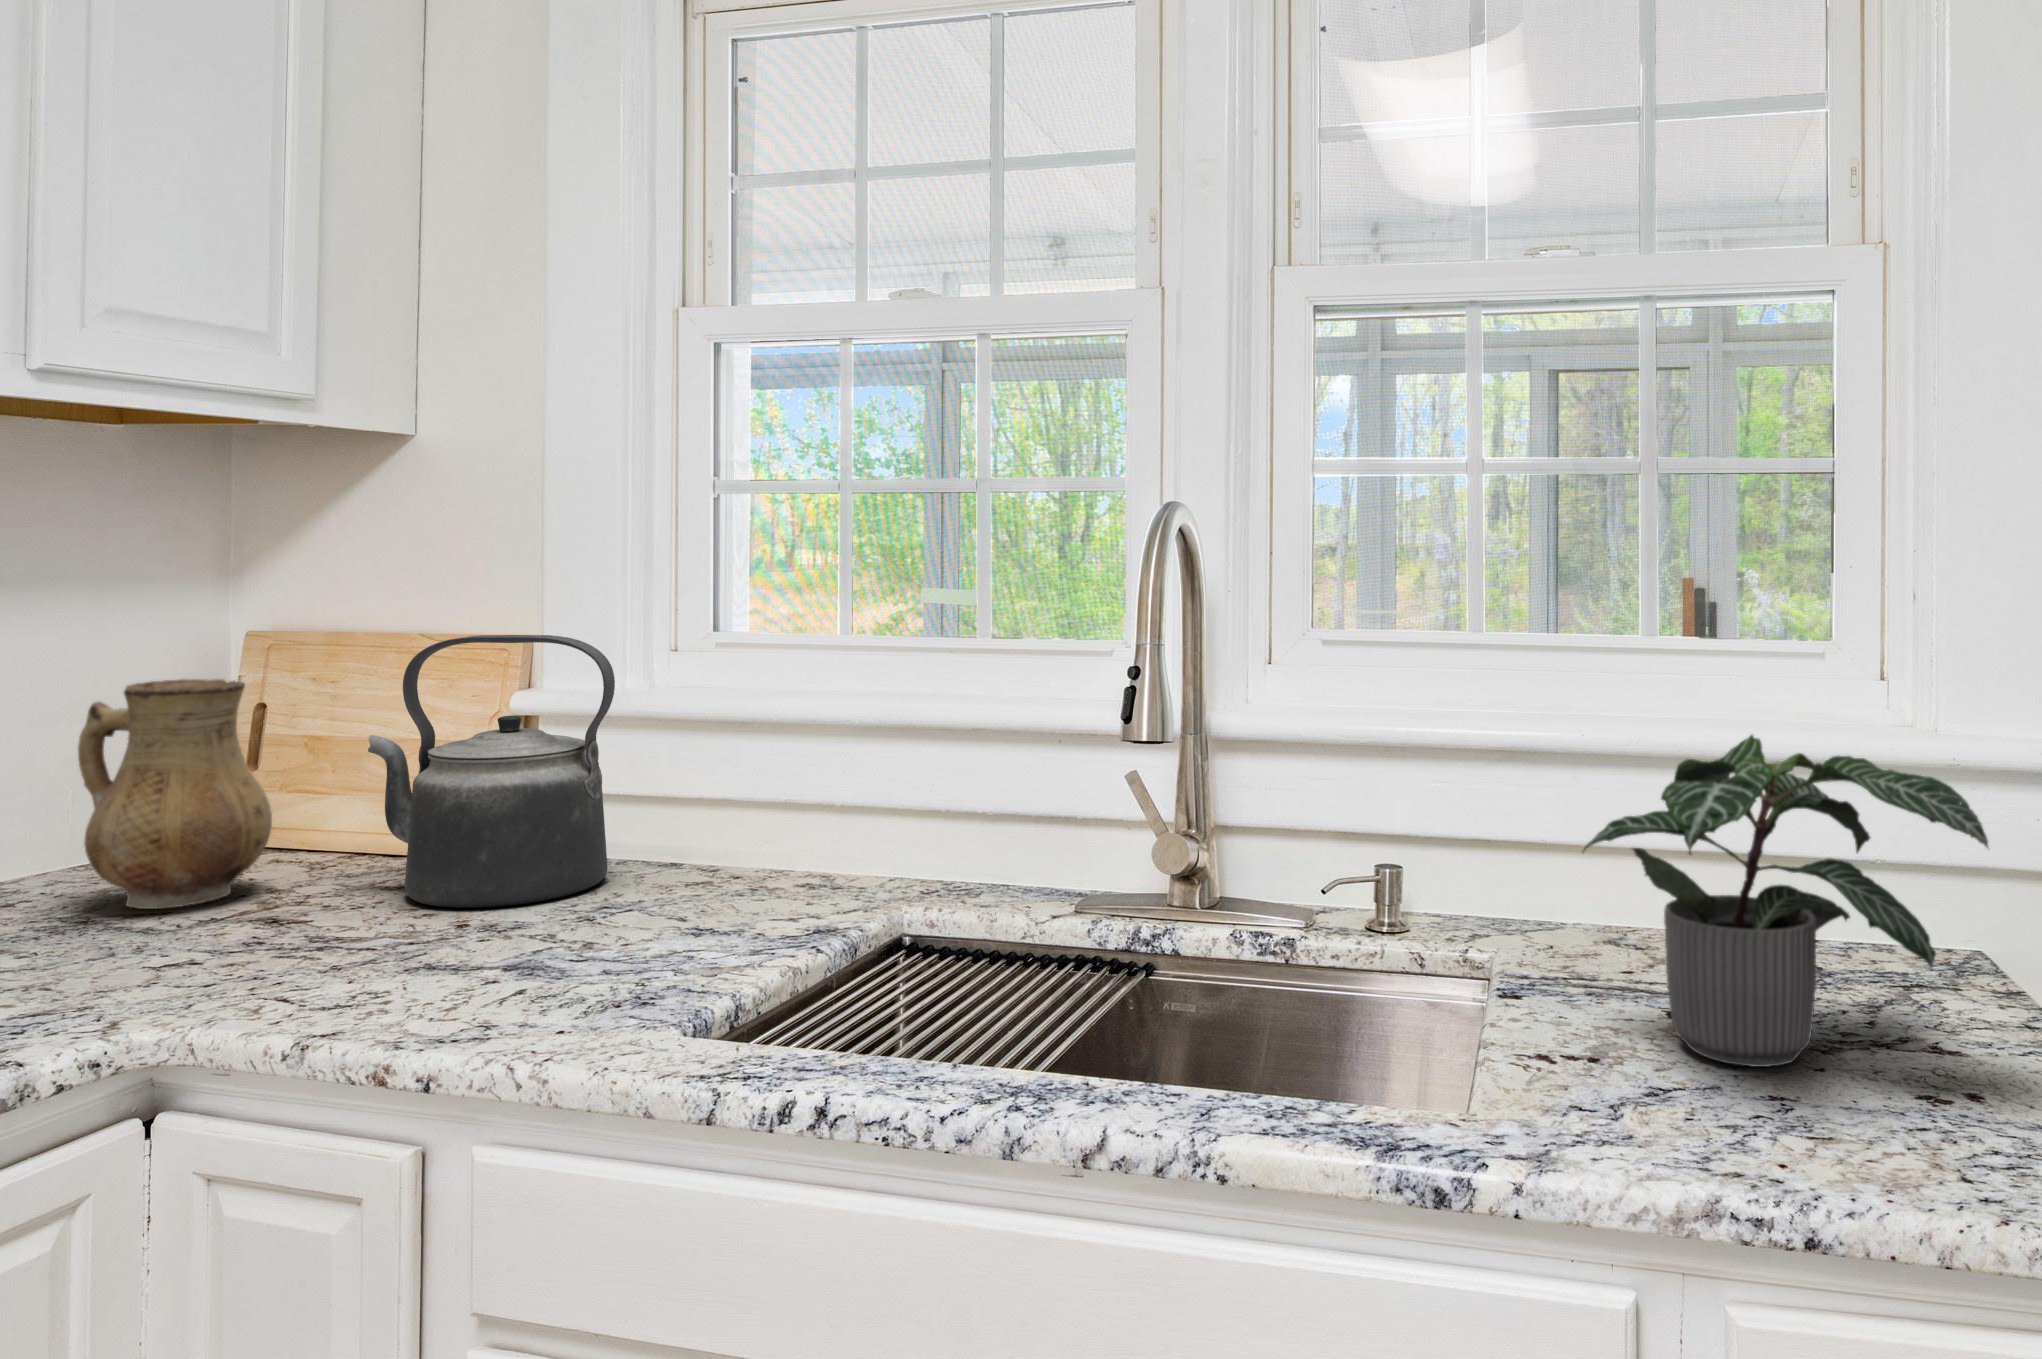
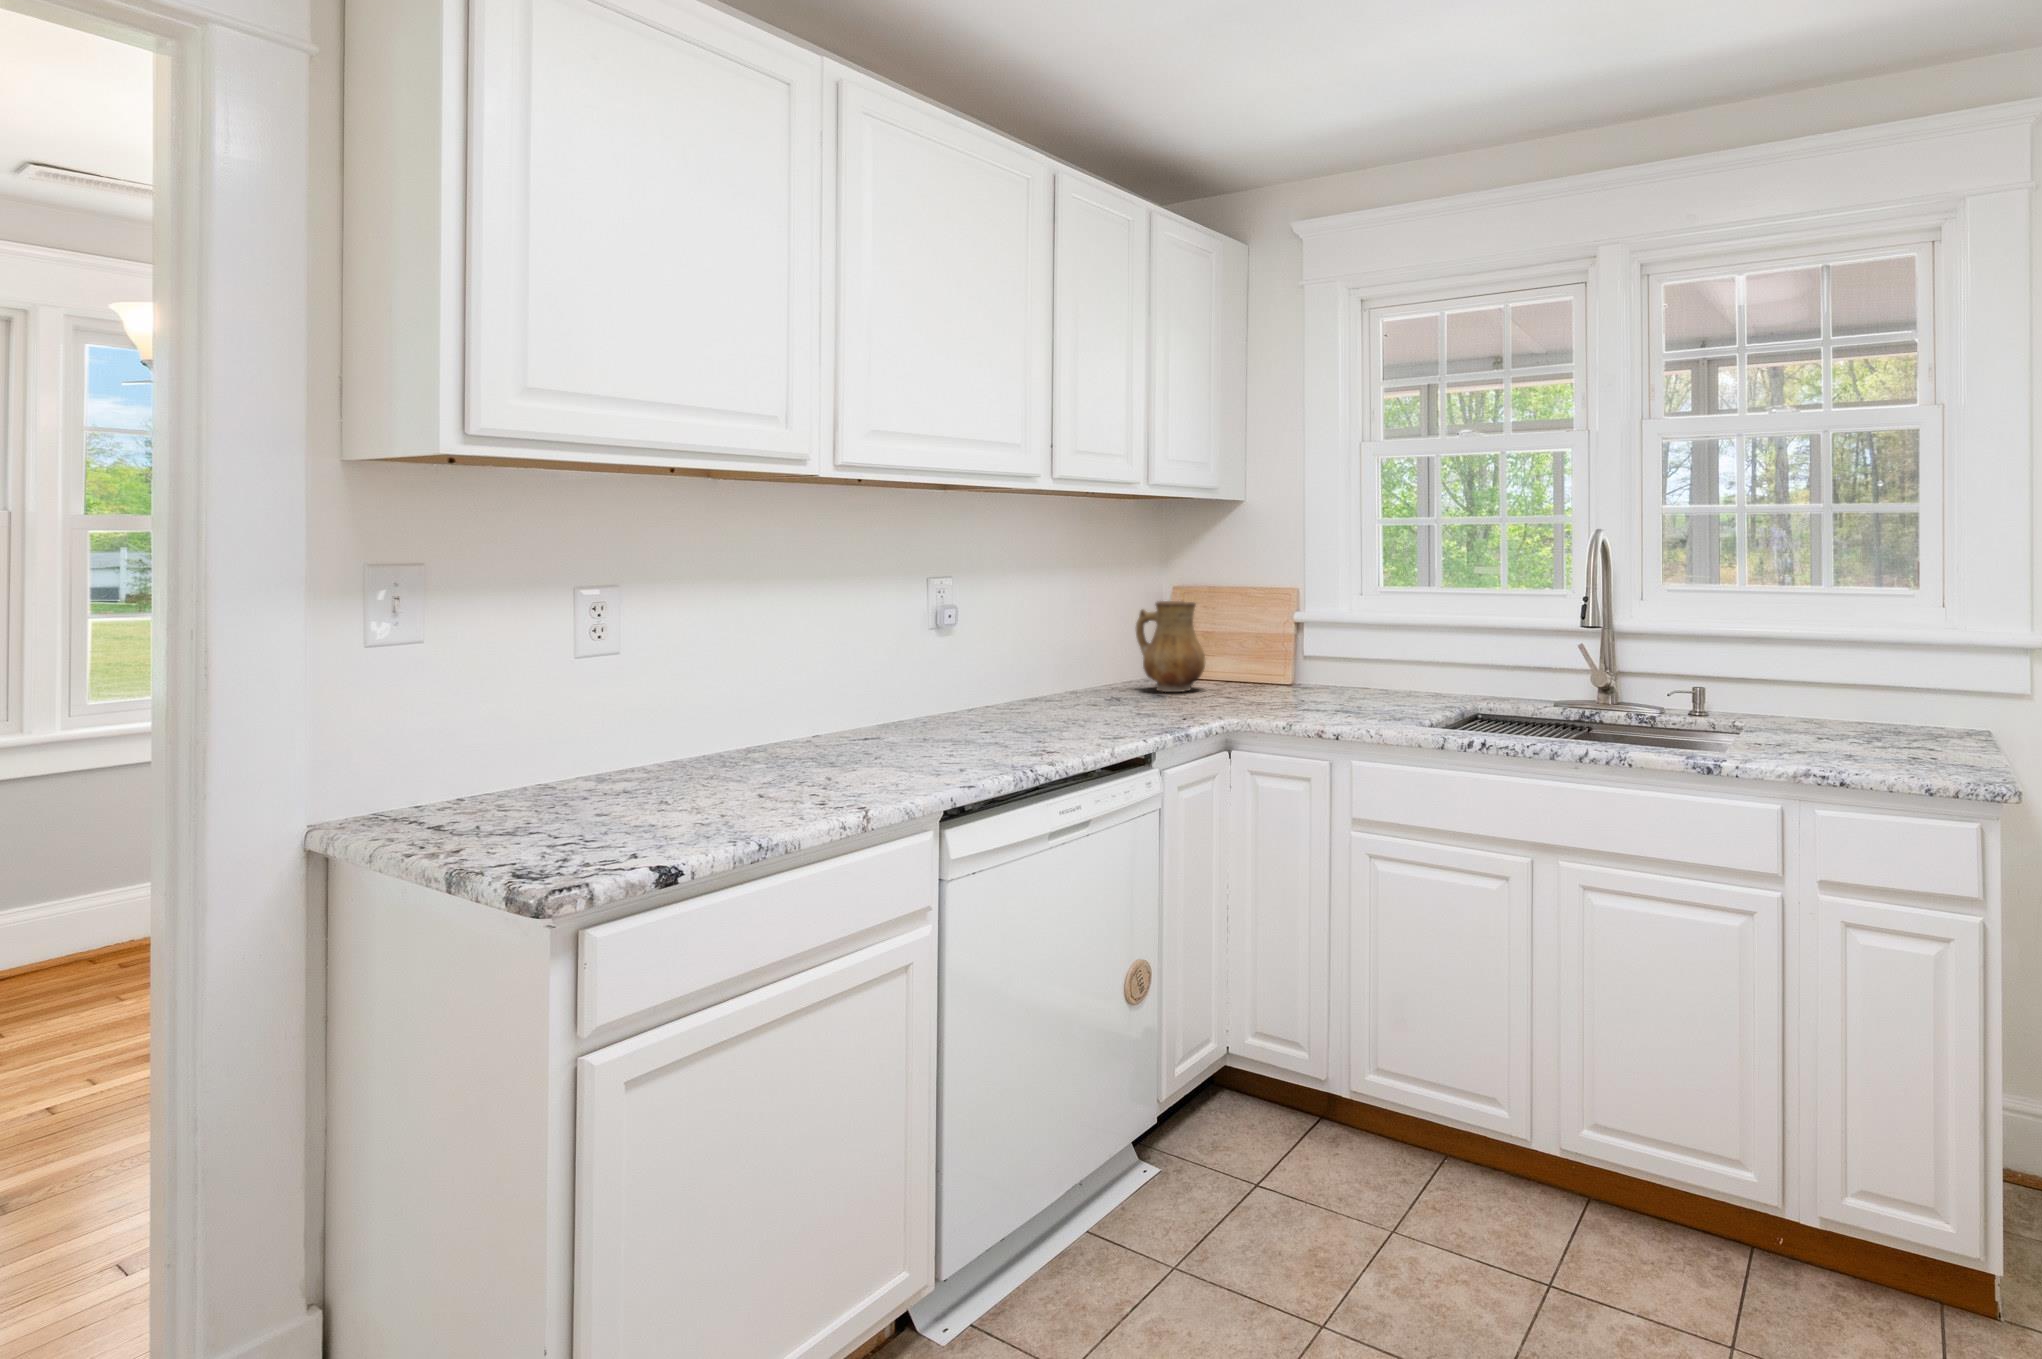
kettle: present [368,635,615,908] -> none [1243,584,1344,697]
potted plant: present [1583,735,1988,1067] -> none [1781,626,1943,751]

